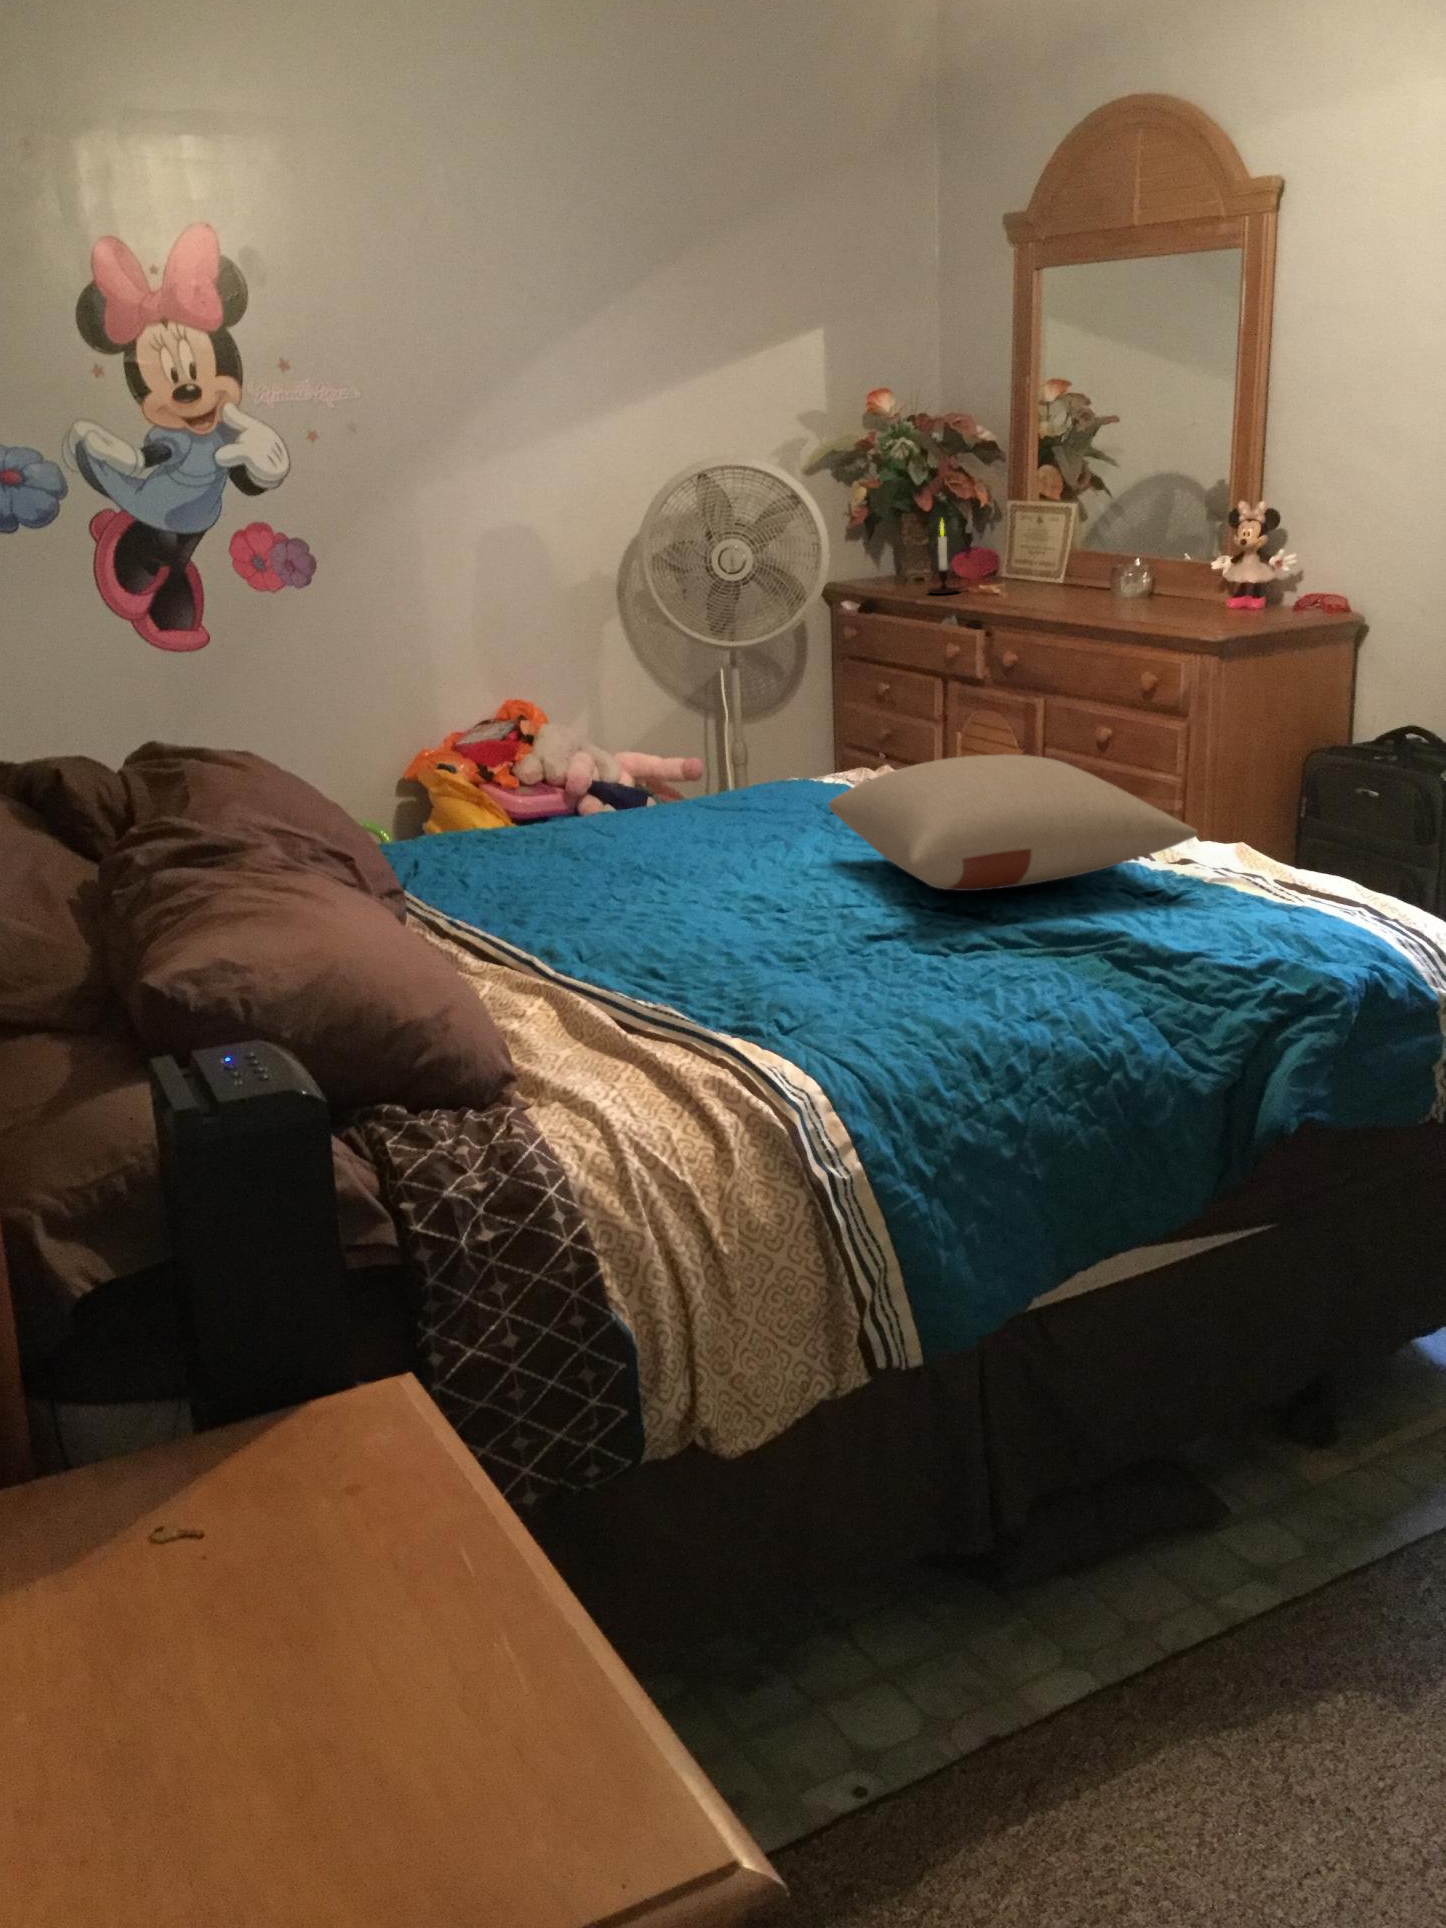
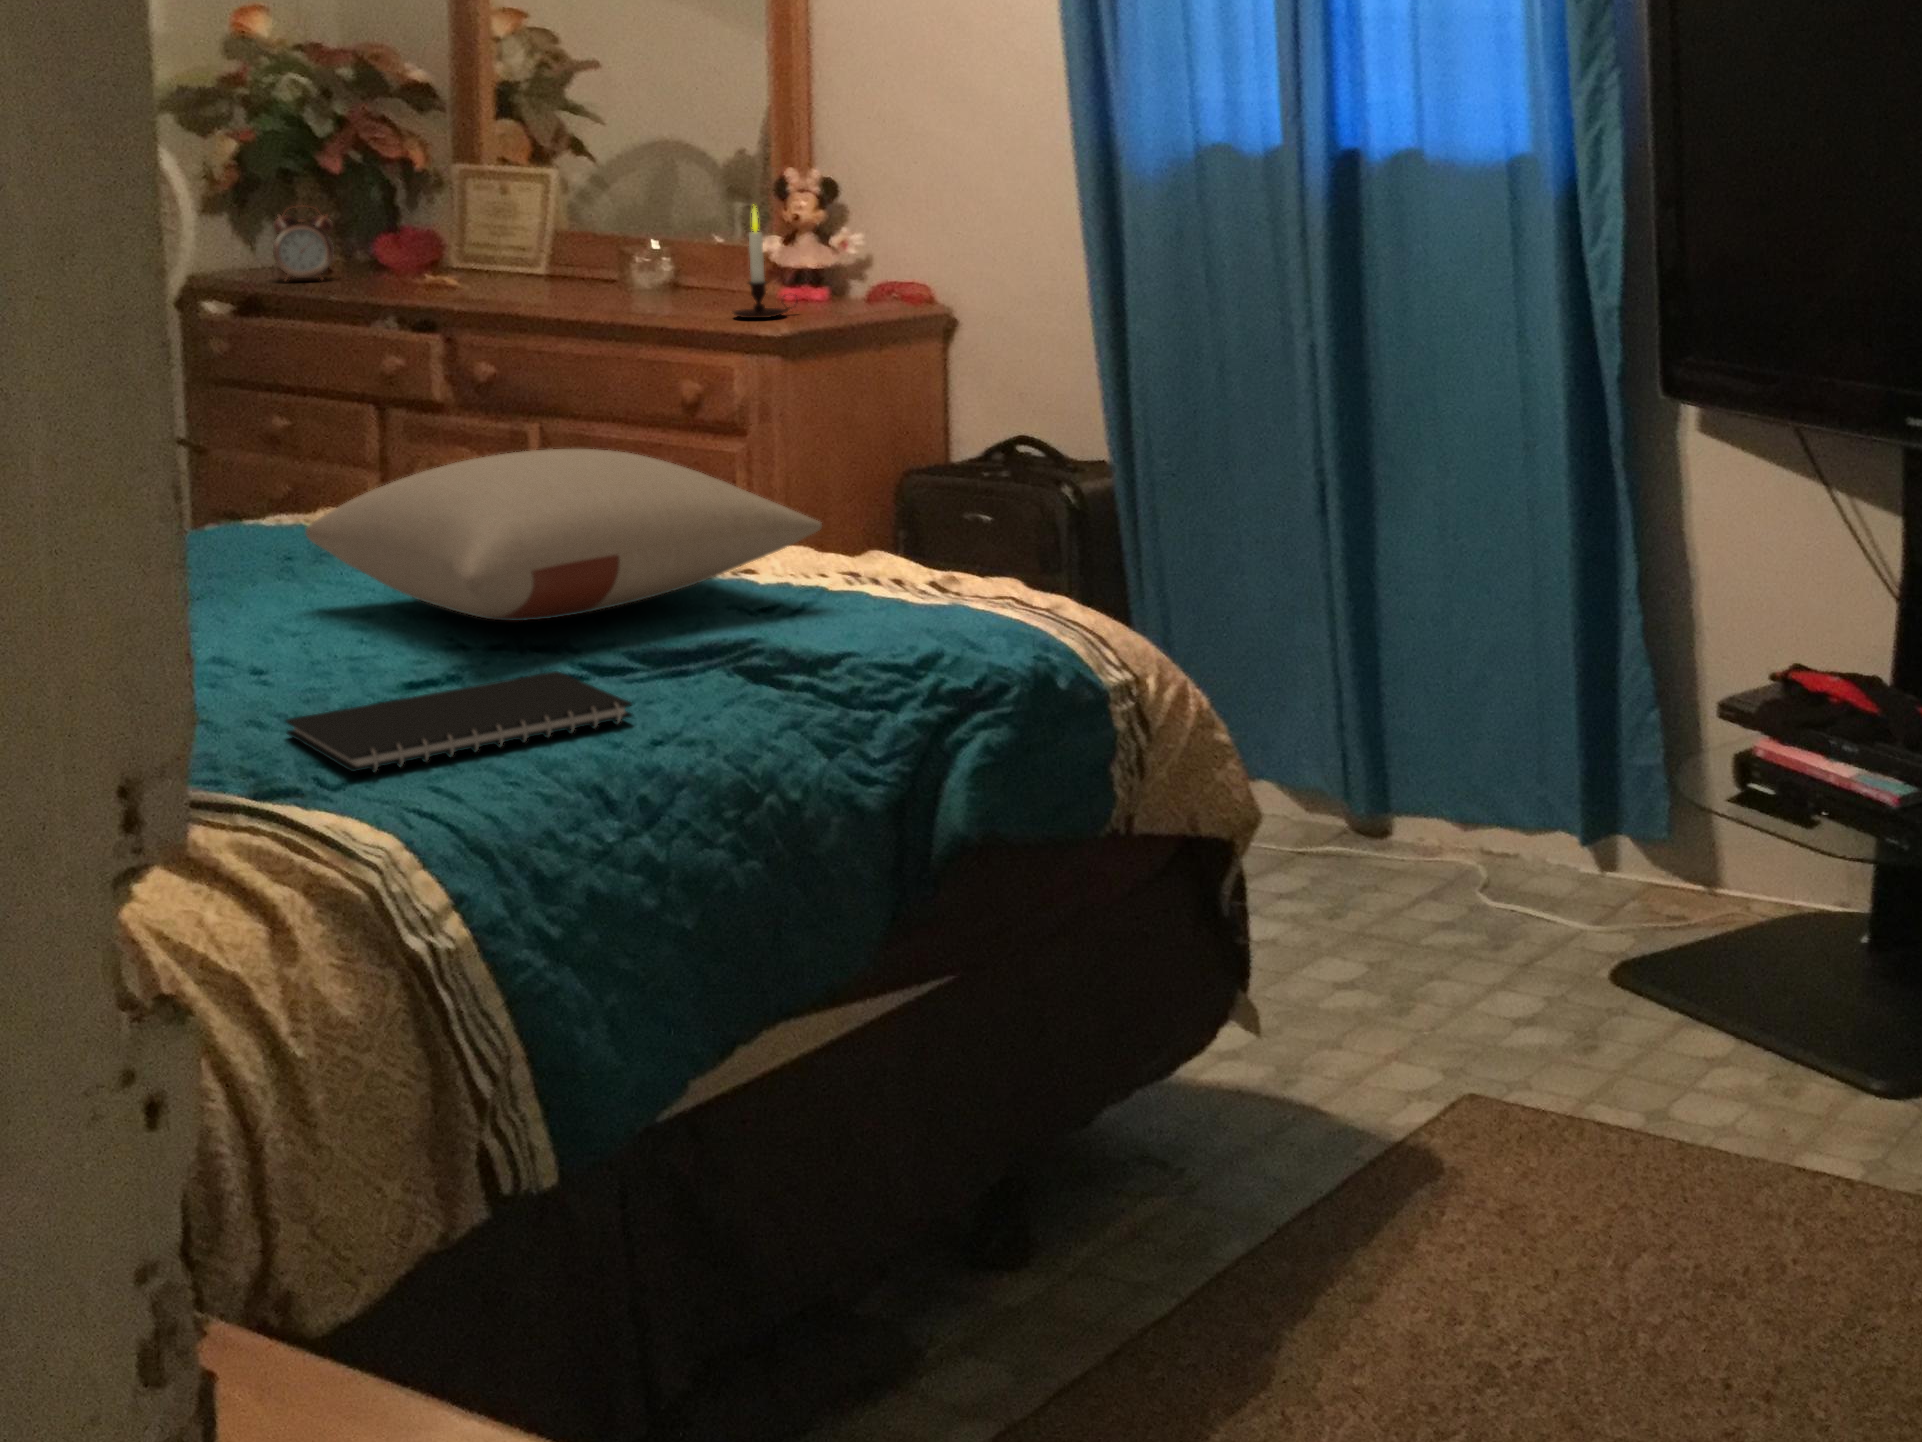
candle: present [928,521,968,594] -> present [733,207,789,318]
alarm clock: none [886,534,924,588] -> present [273,207,334,280]
notebook: none [776,942,1015,1020] -> present [286,671,632,772]

